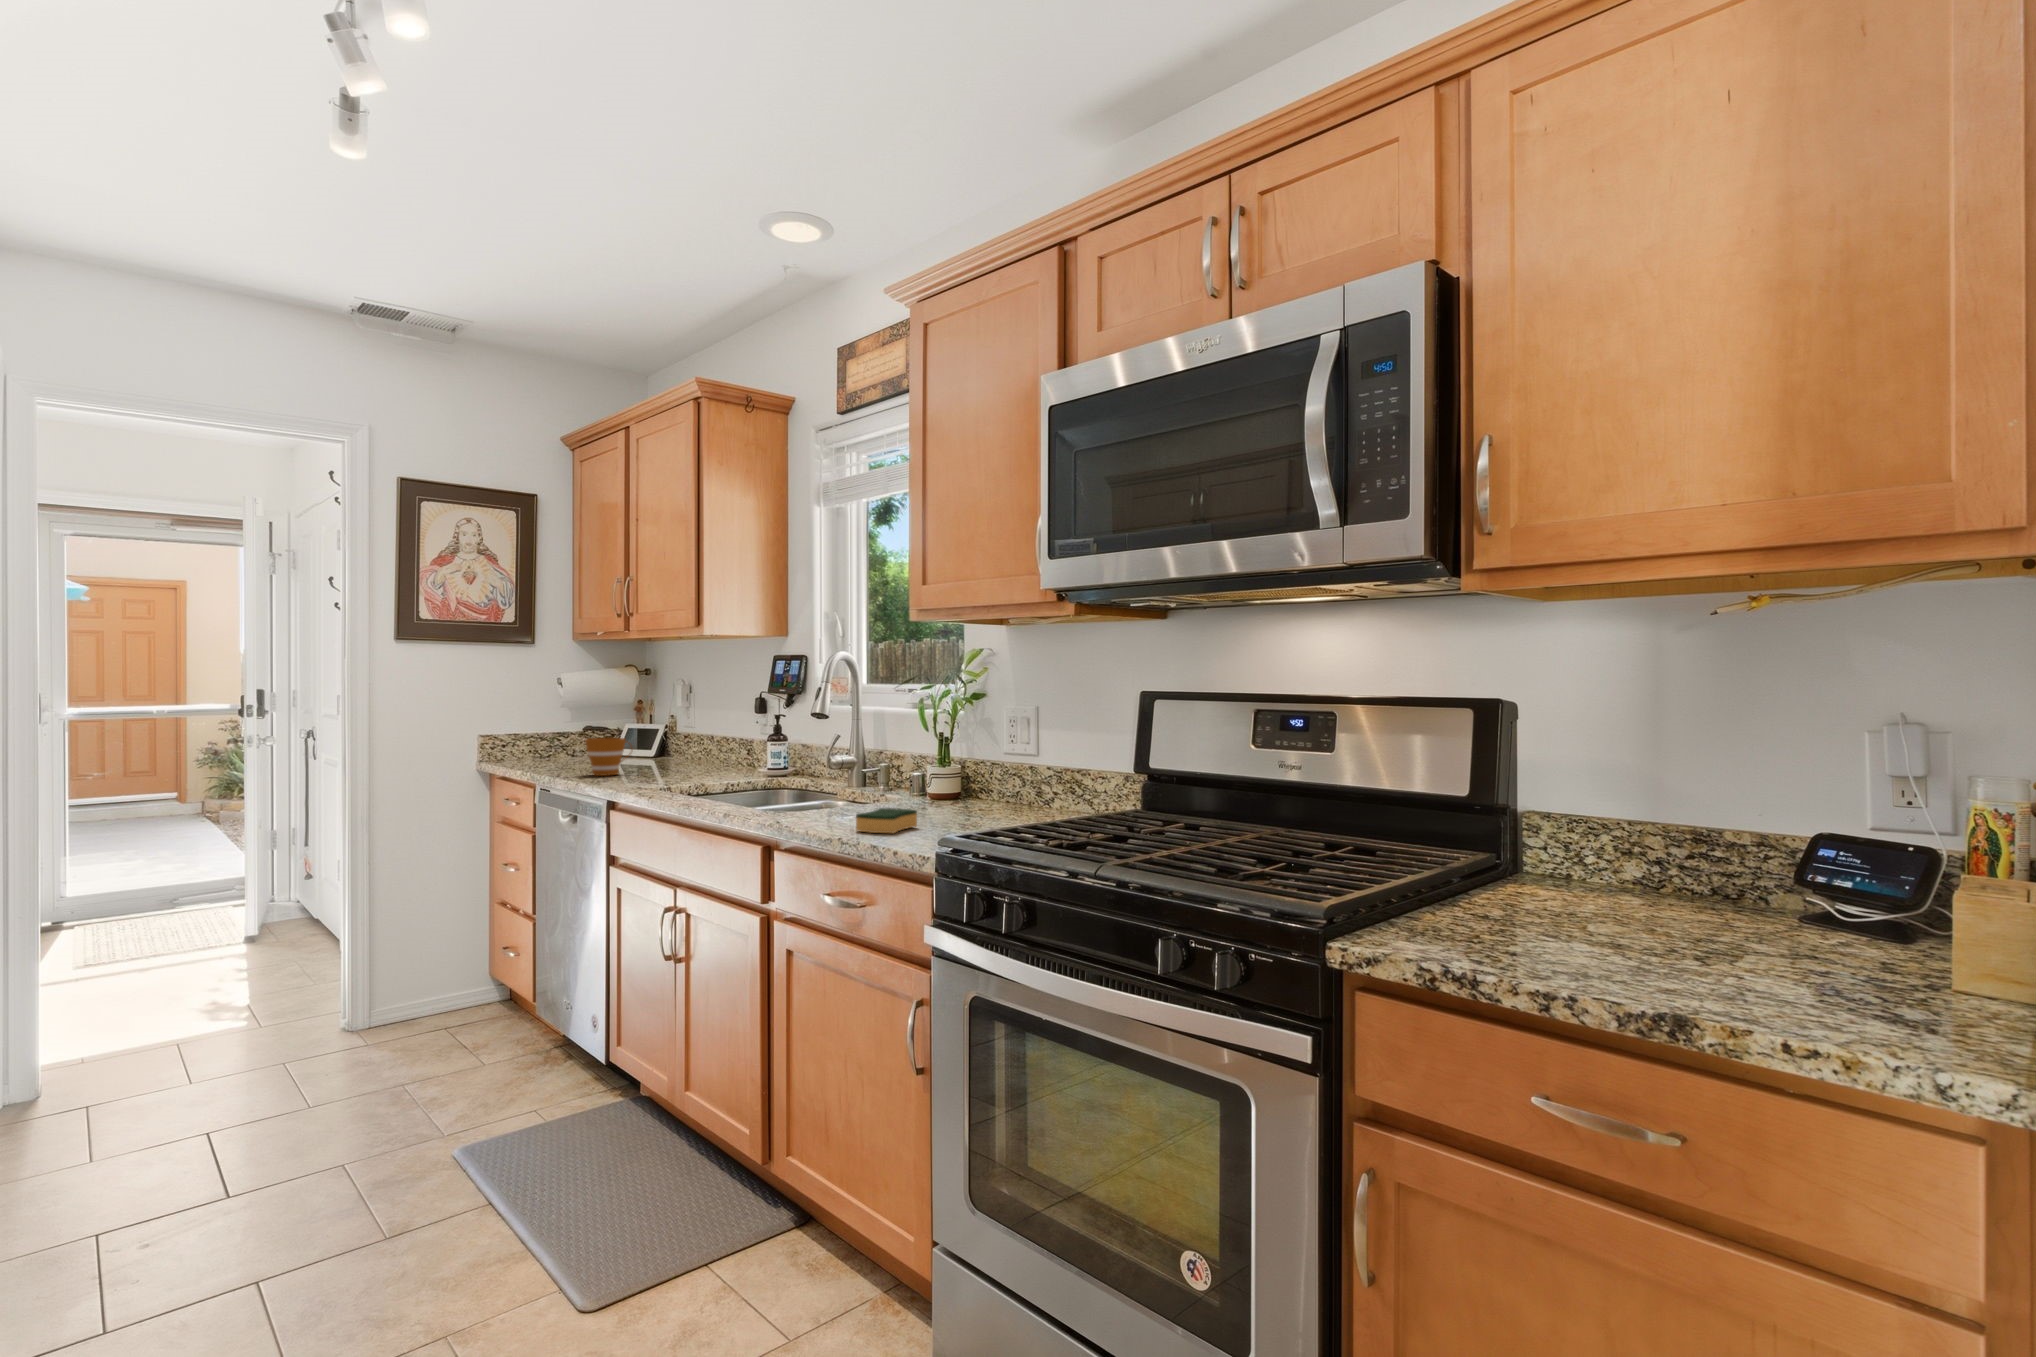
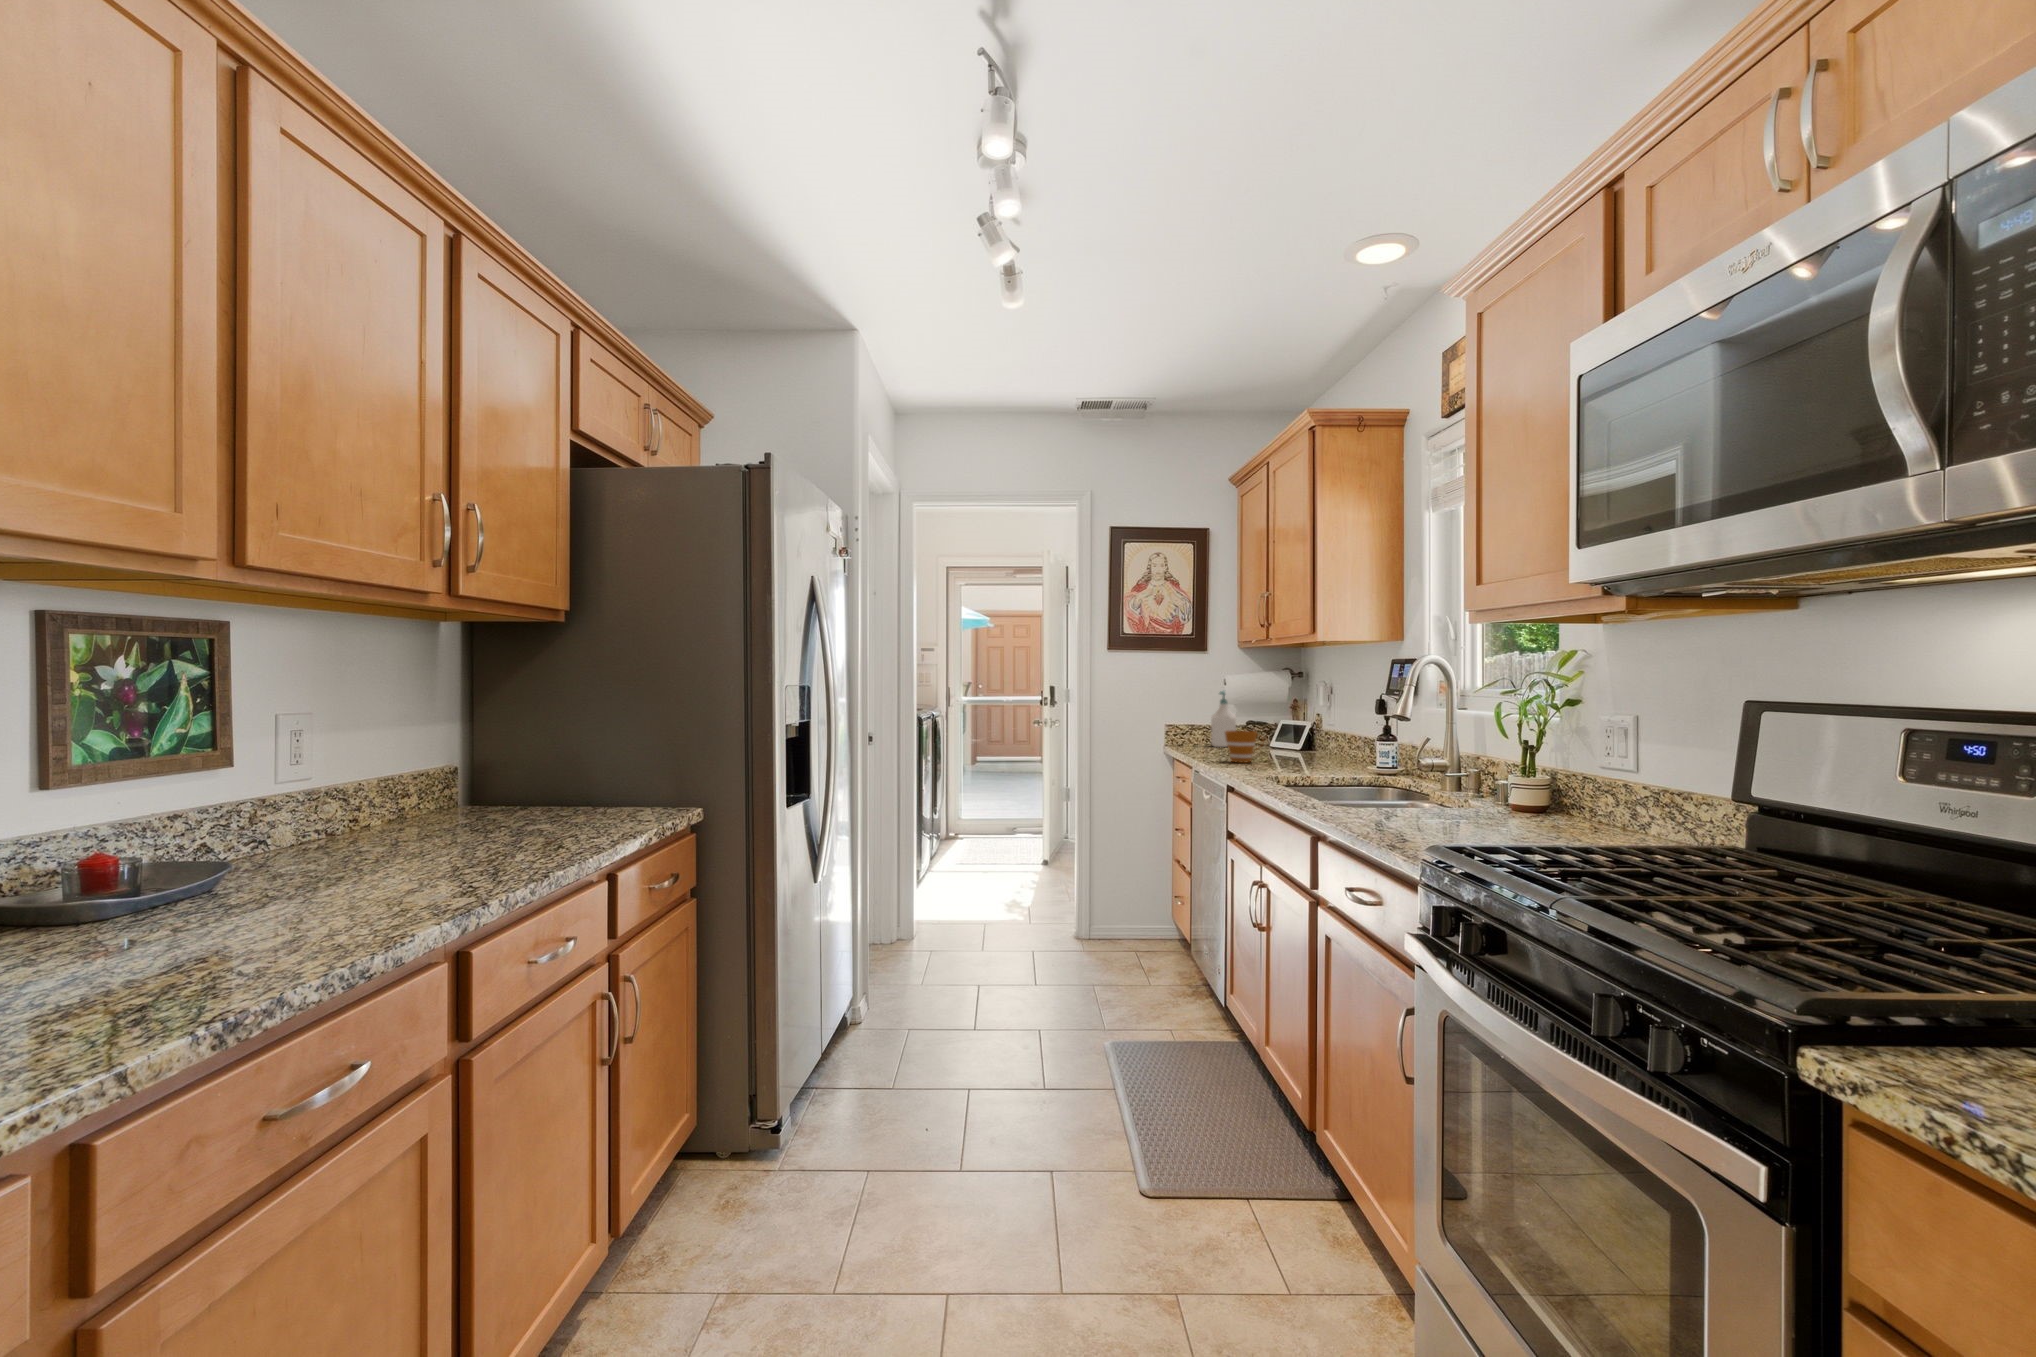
soap bottle: none [538,691,571,759] -> present [1211,691,1236,747]
sponge: present [856,808,917,833] -> none [1377,811,1446,837]

